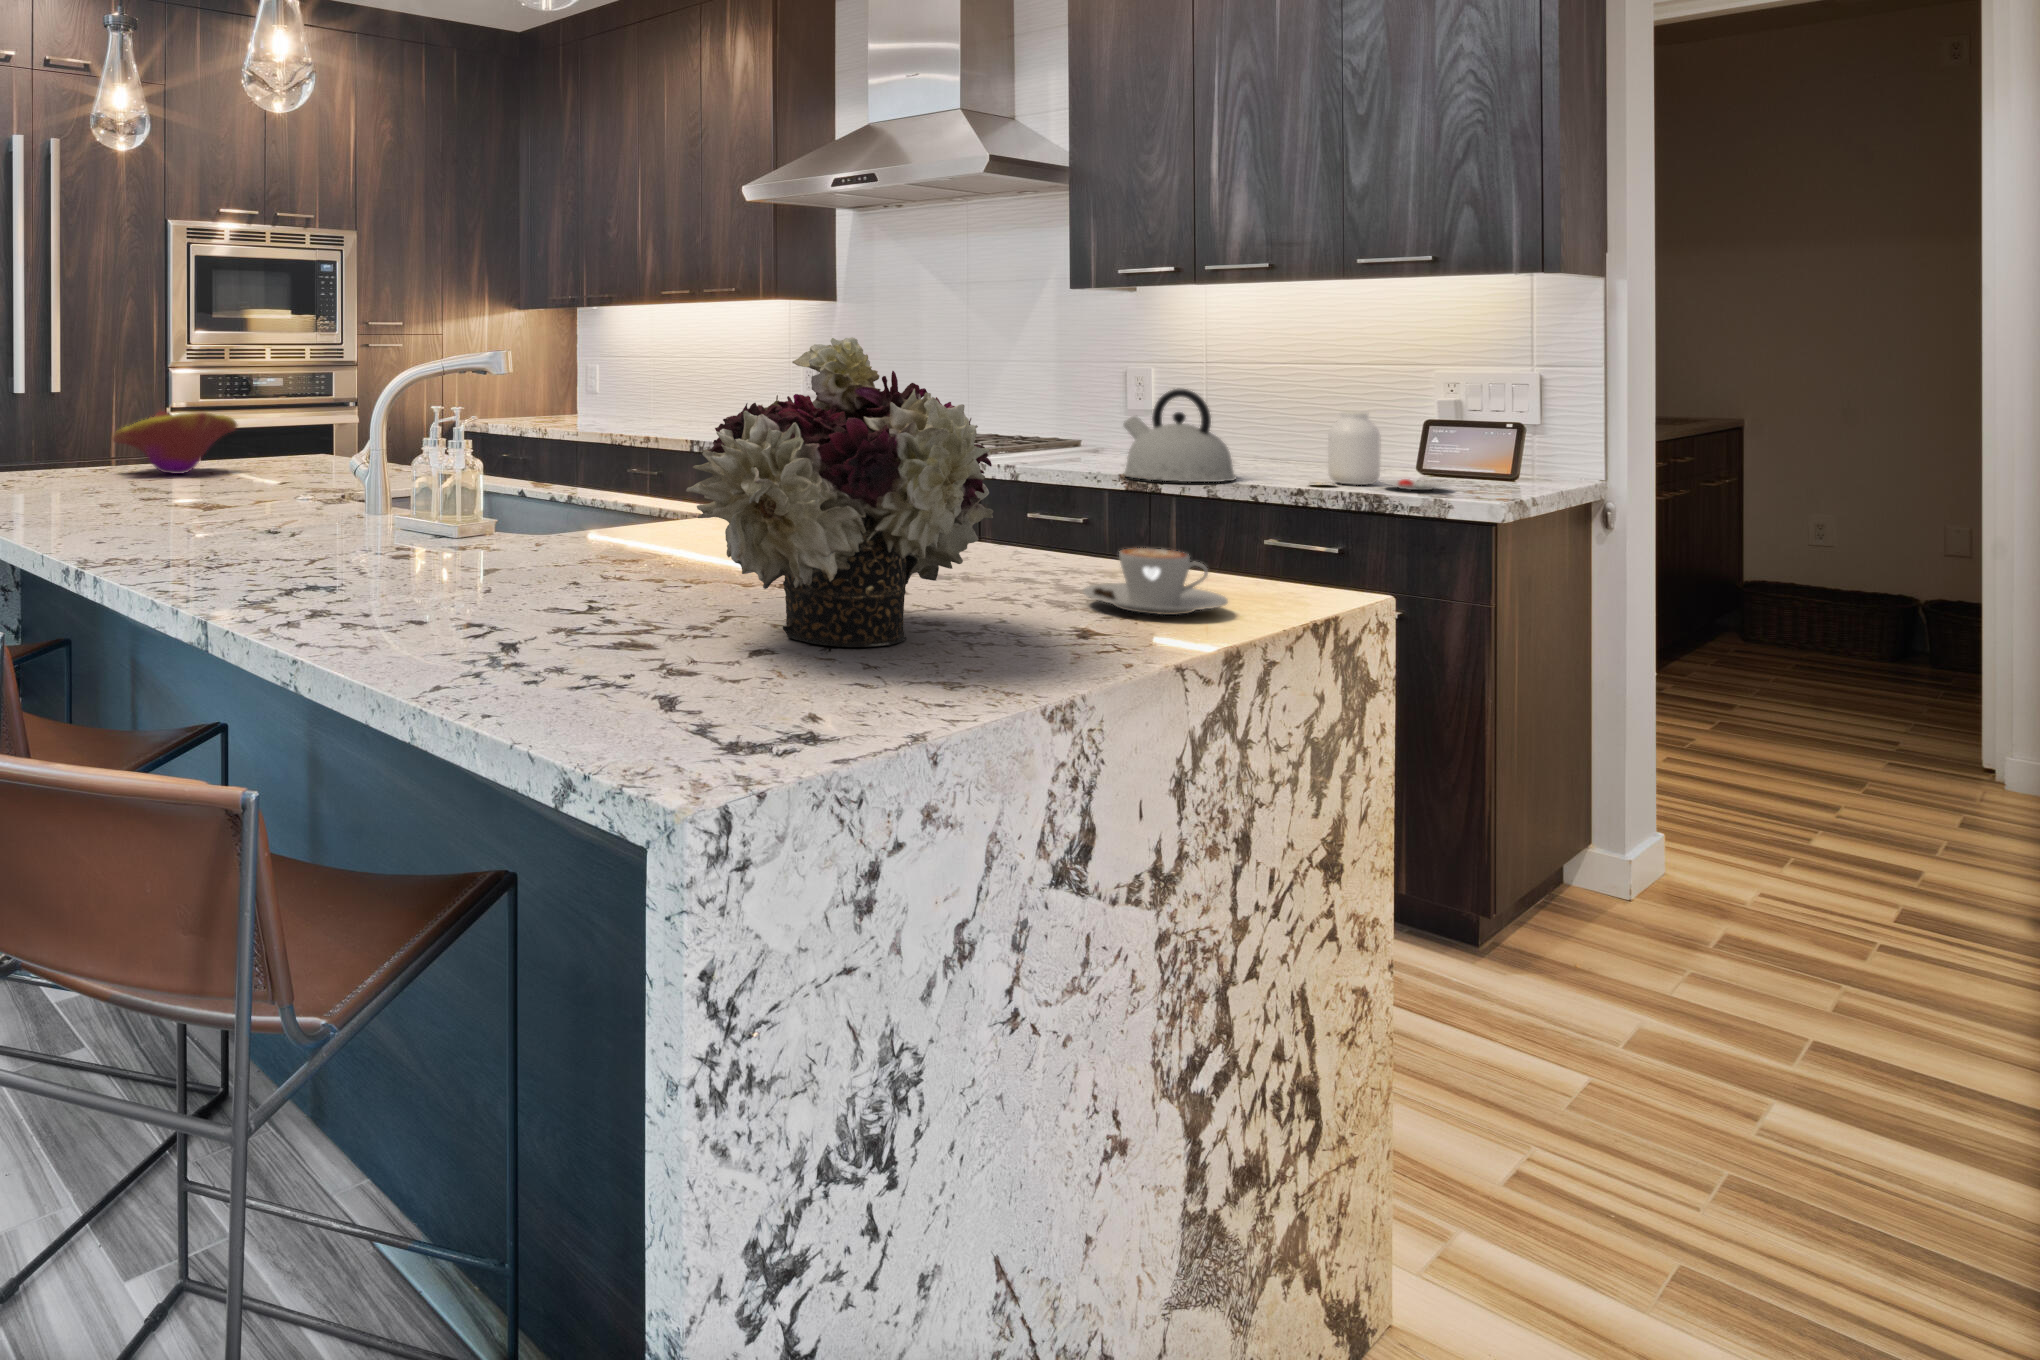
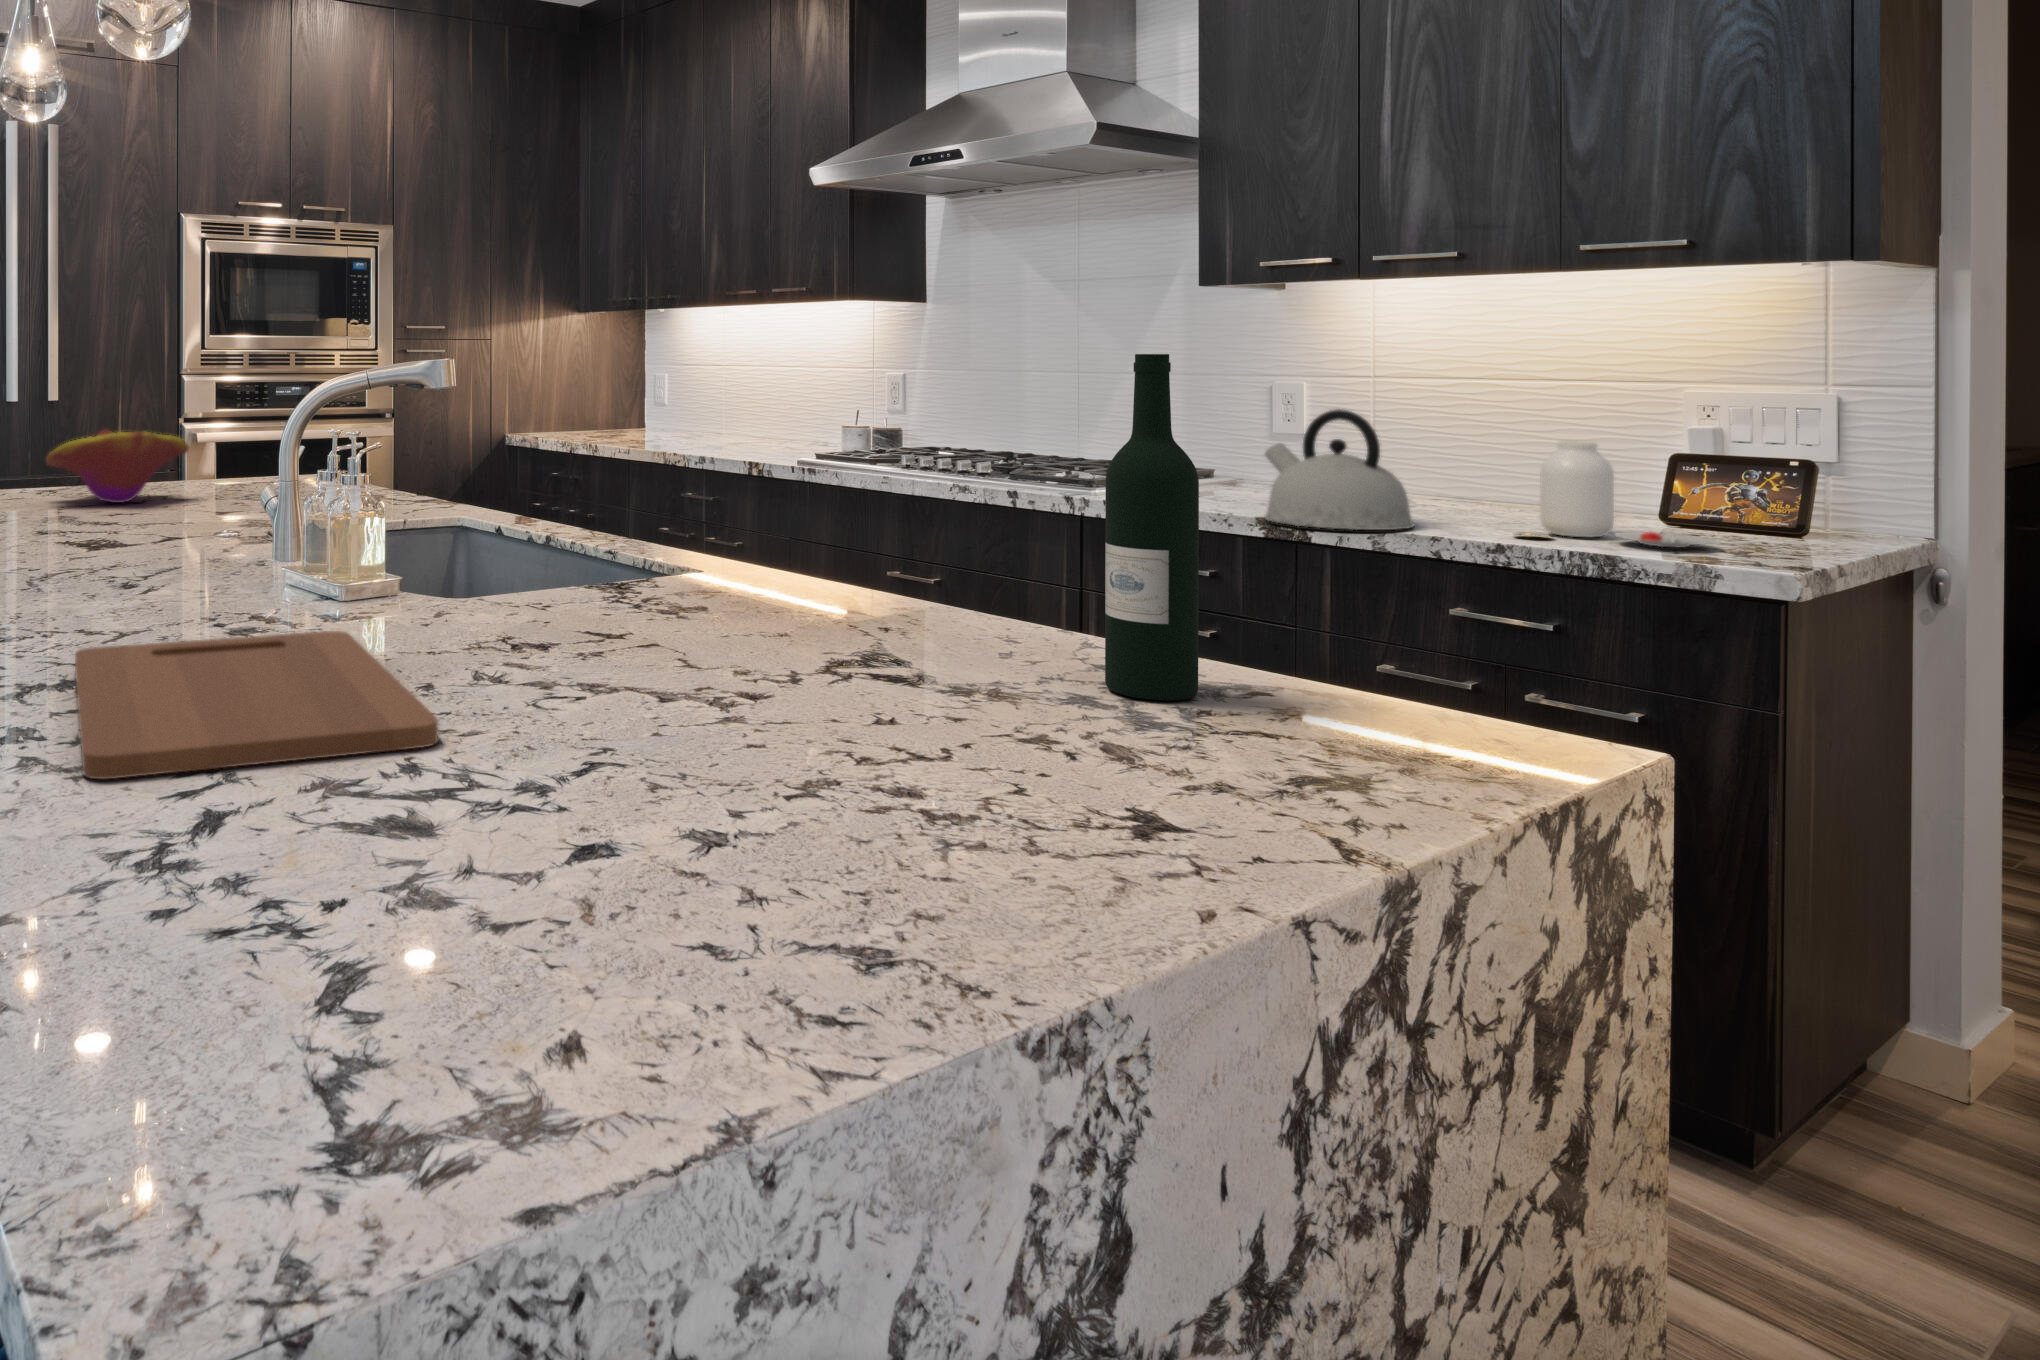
flower arrangement: present [686,337,993,647] -> none [492,348,994,850]
wine bottle: none [1038,343,1101,578] -> present [1105,354,1199,700]
coffee cup: present [1083,548,1228,615] -> none [1157,672,1392,786]
cutting board: none [304,549,611,628] -> present [75,631,438,779]

